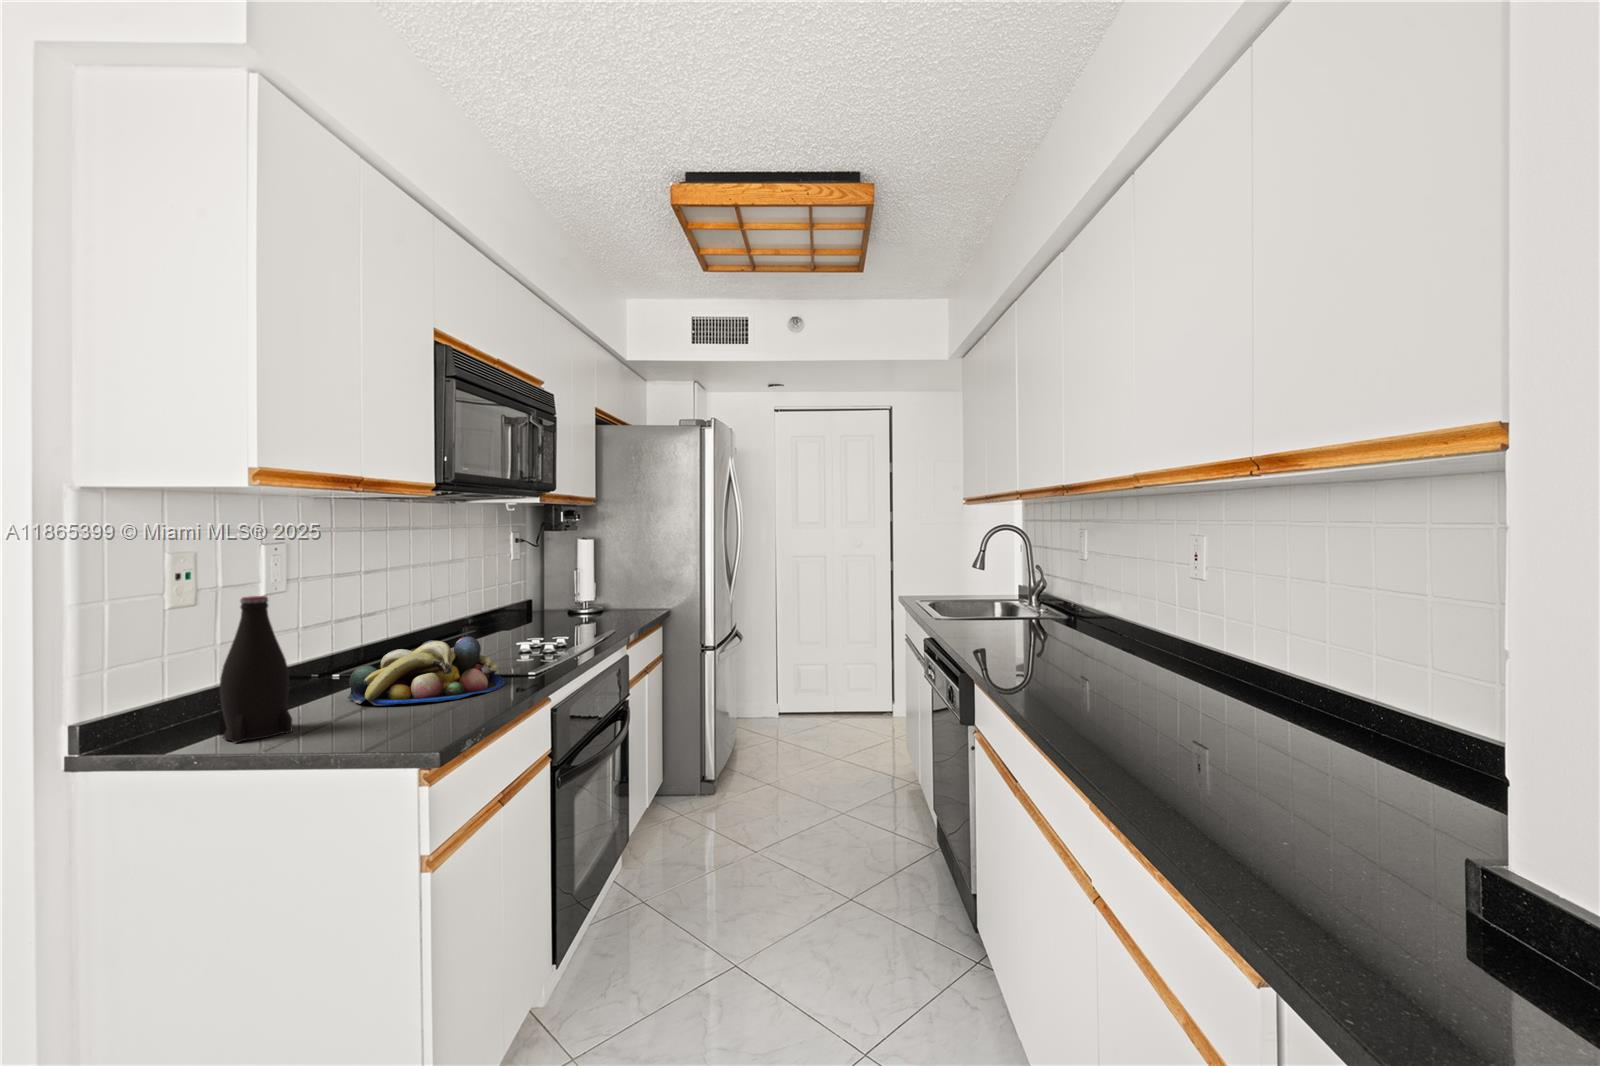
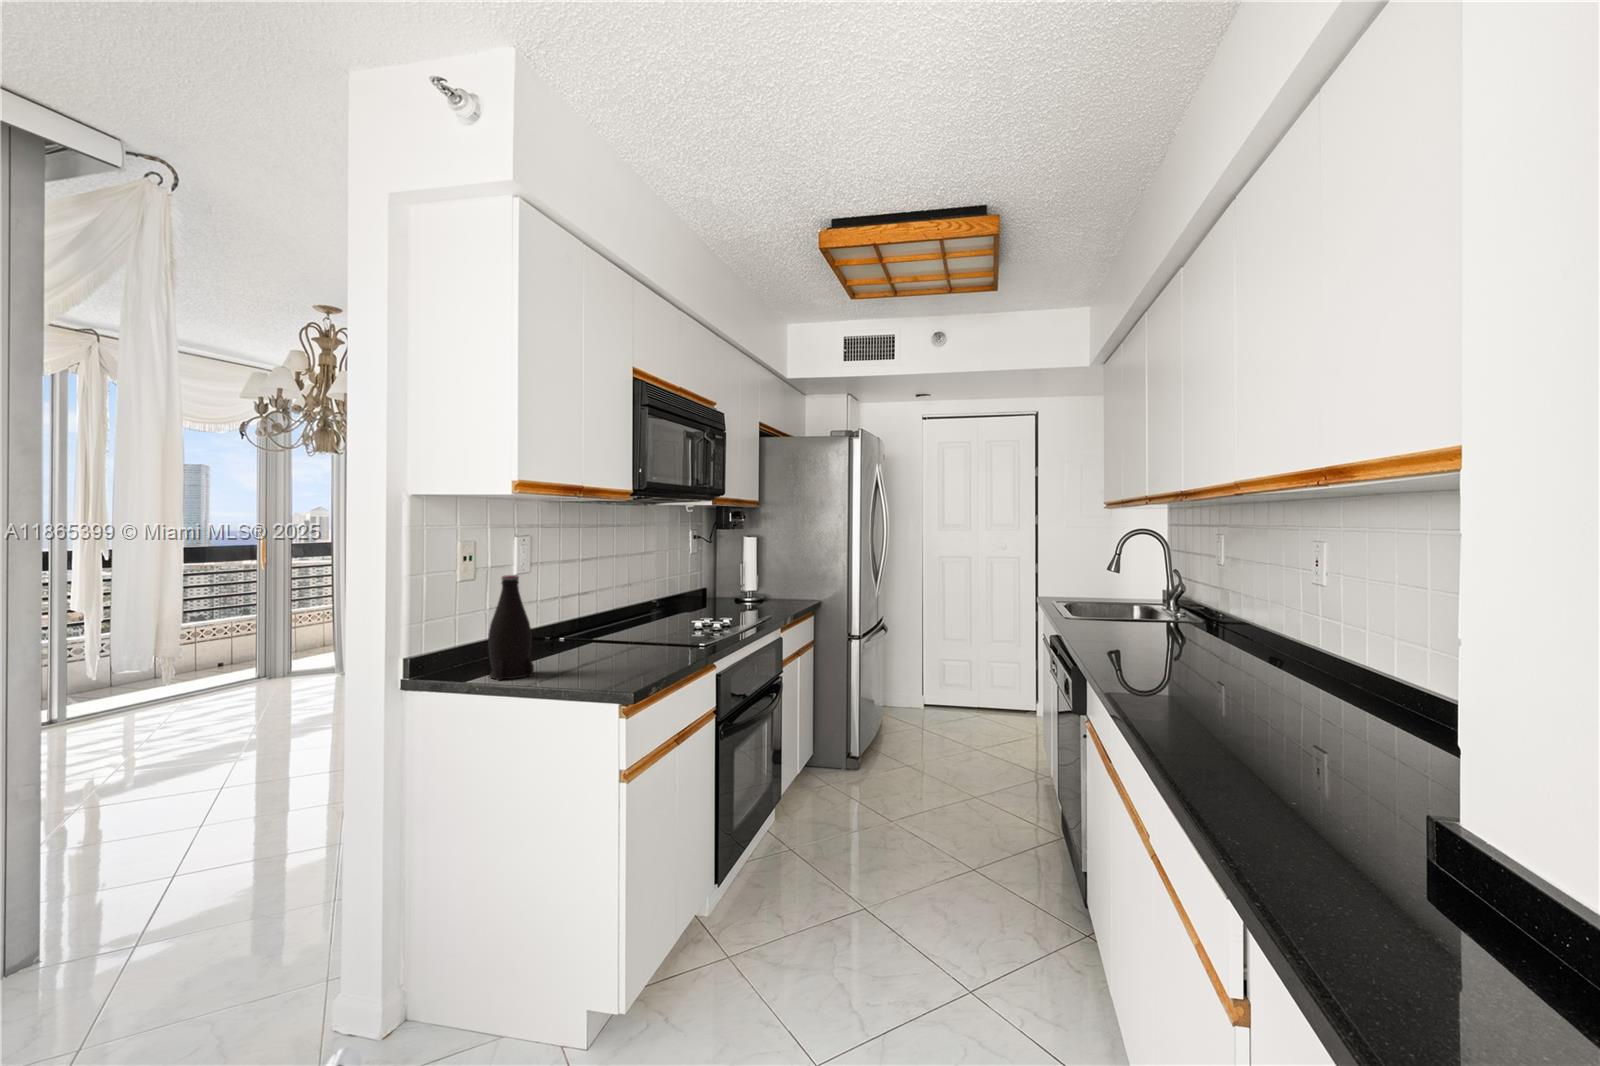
fruit bowl: present [347,637,506,705] -> none [567,613,682,662]

